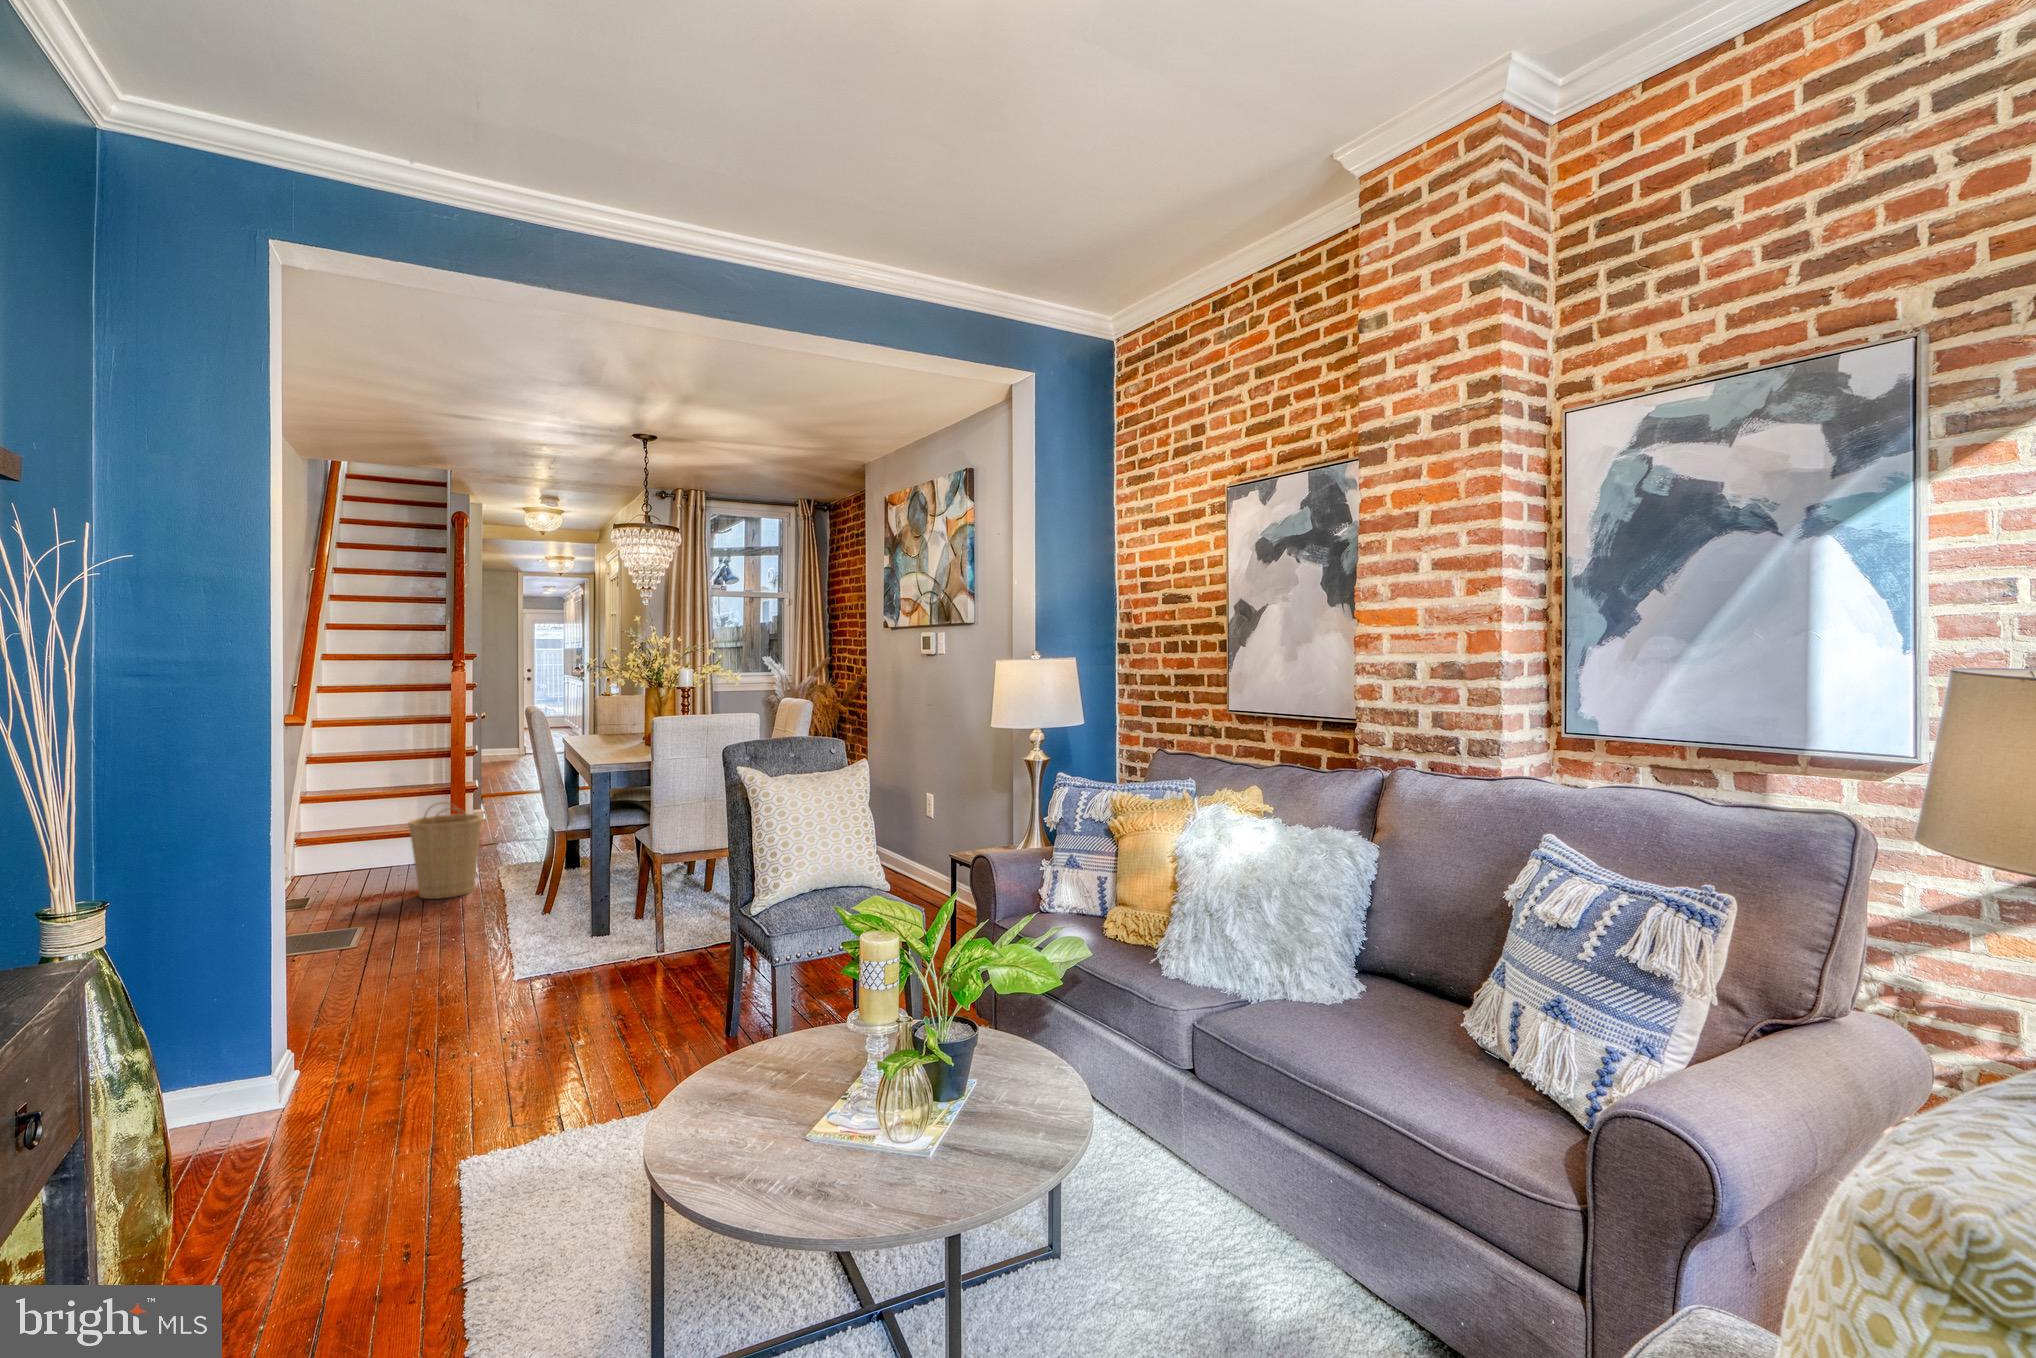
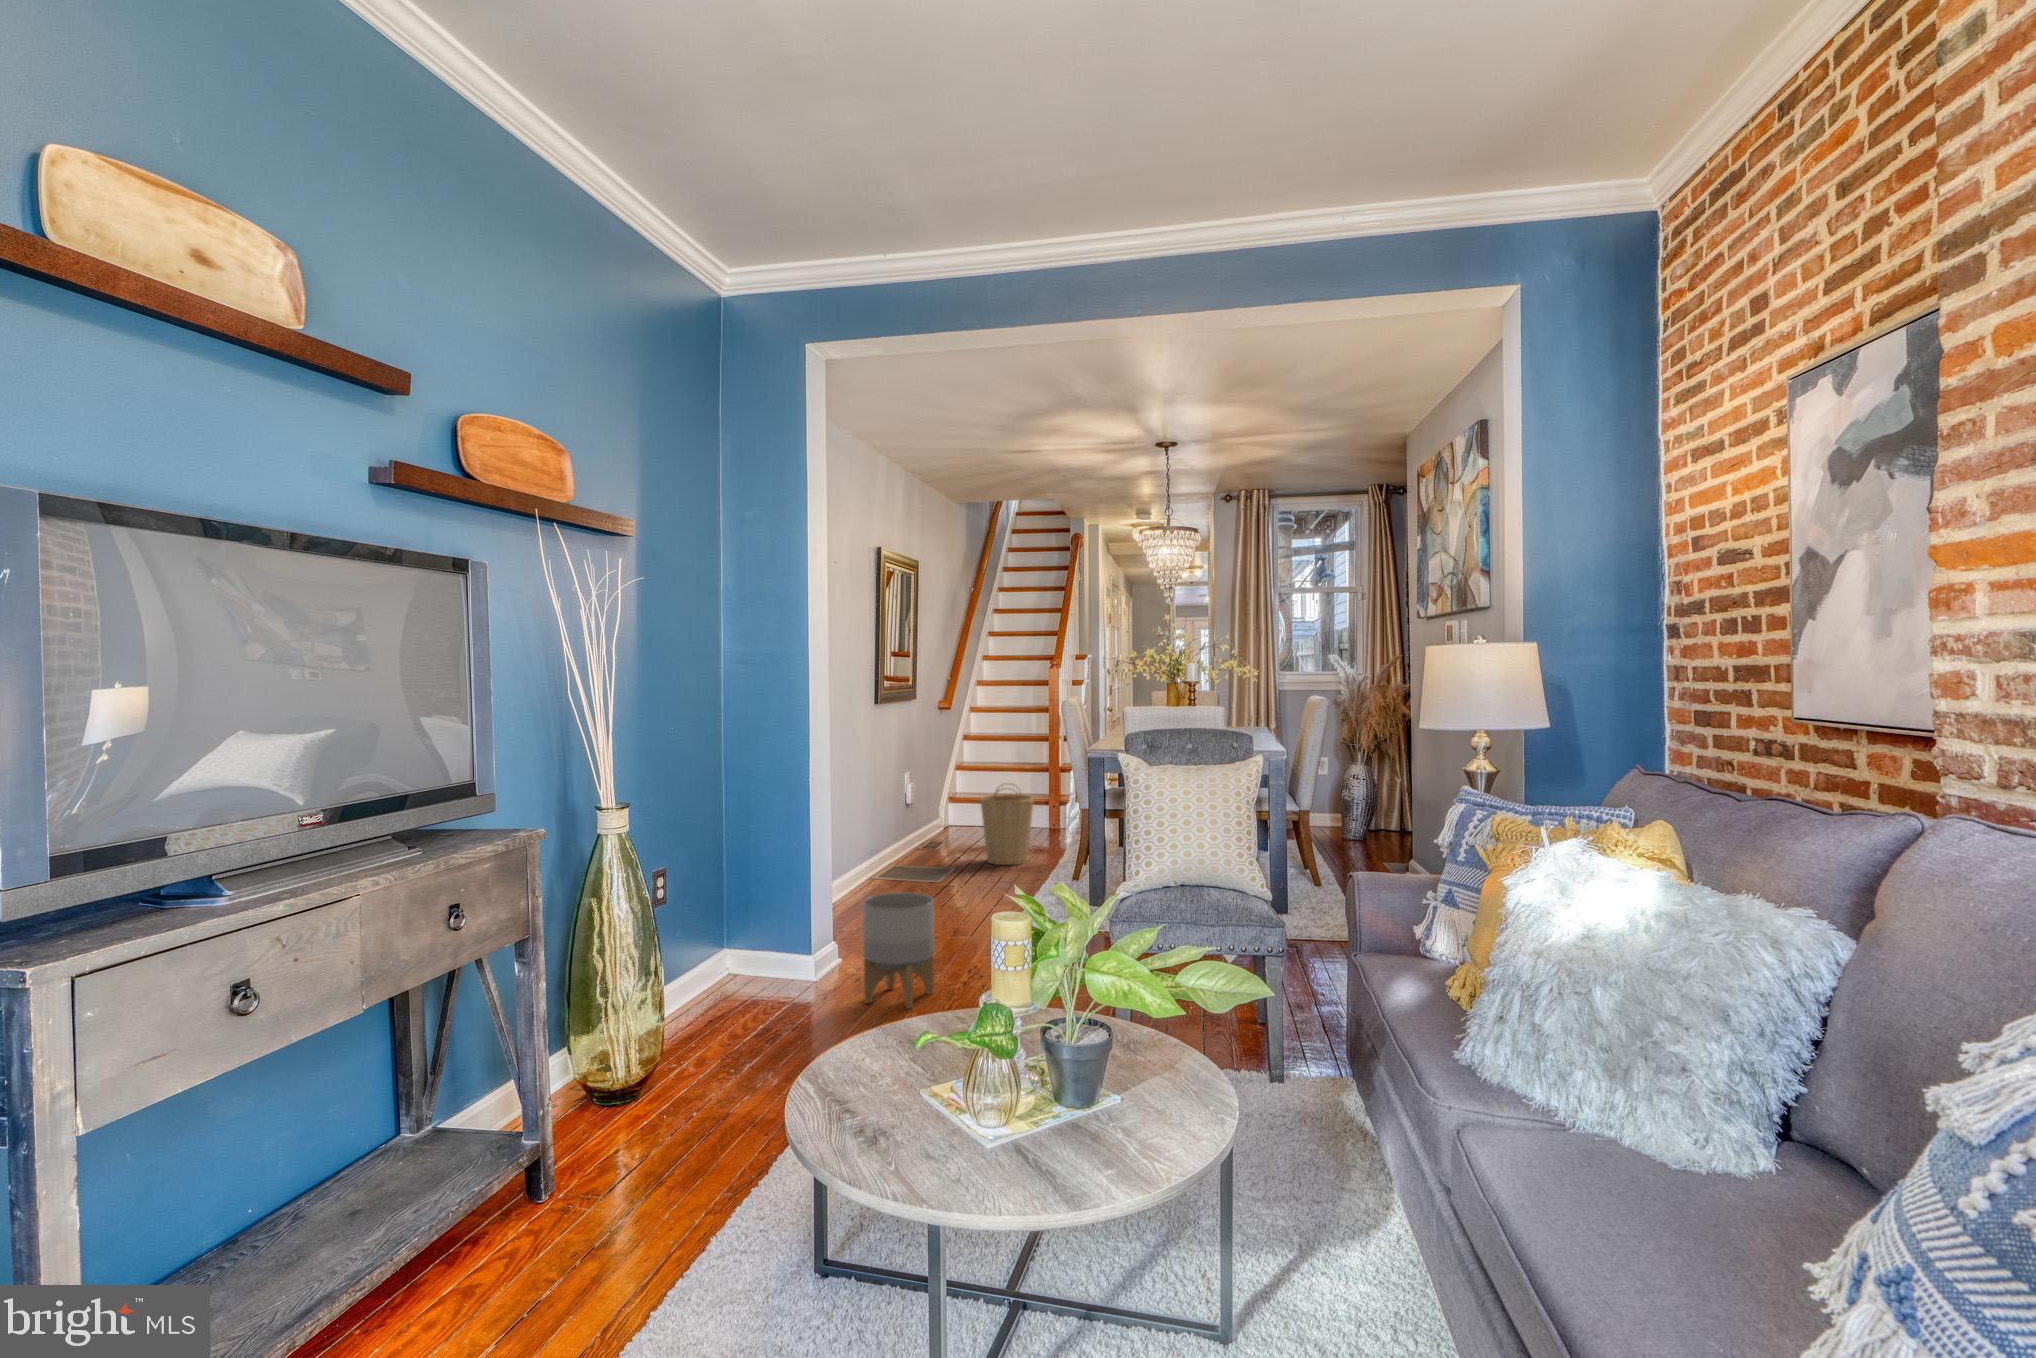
planter: none [420,940,517,1085] -> present [863,892,934,1009]

